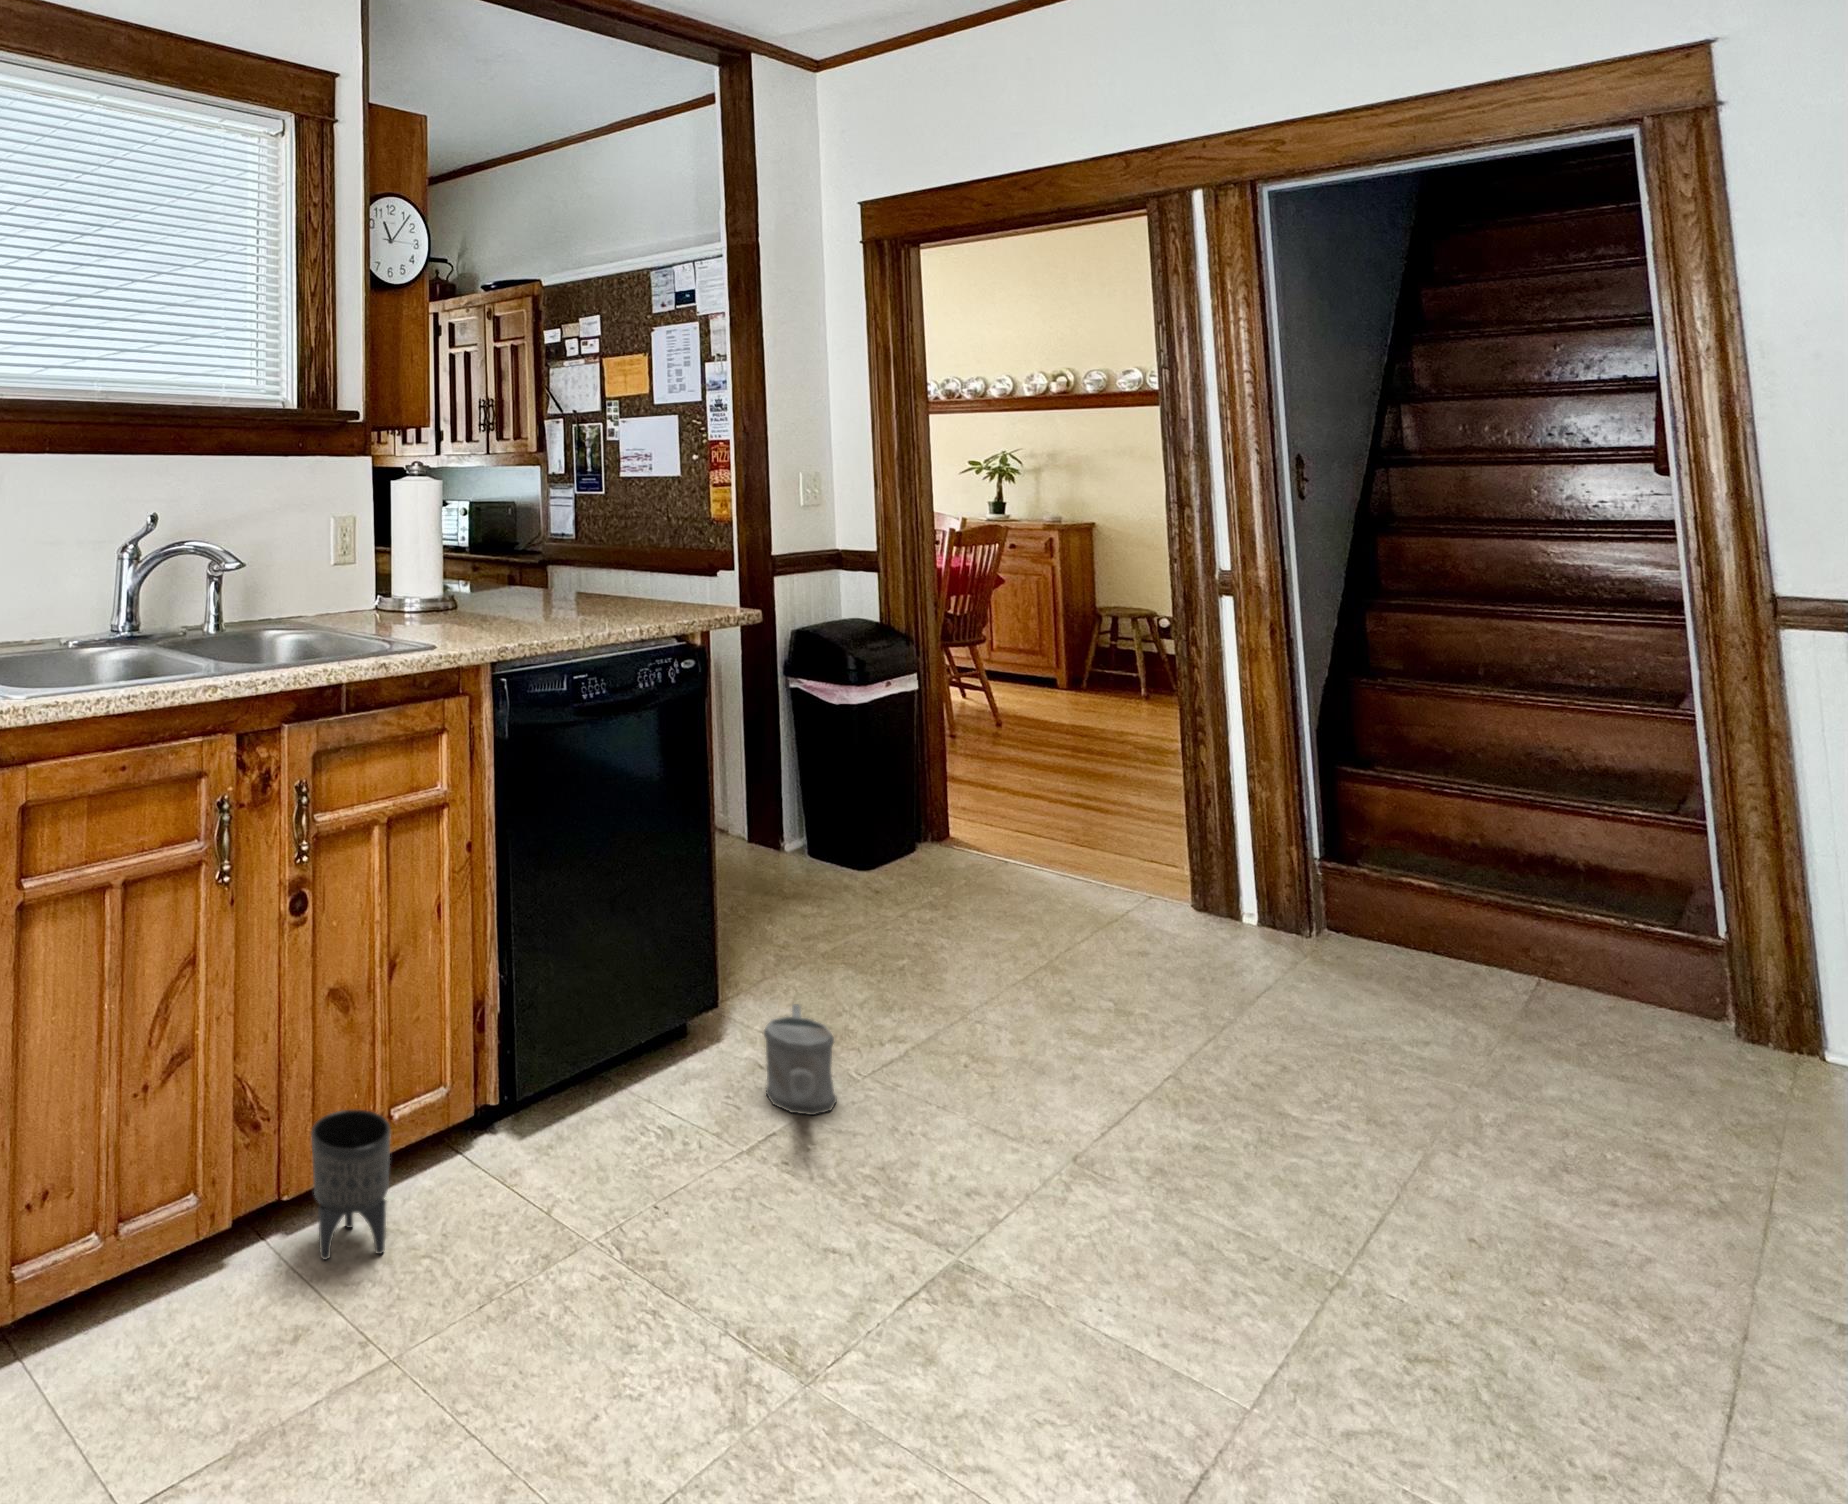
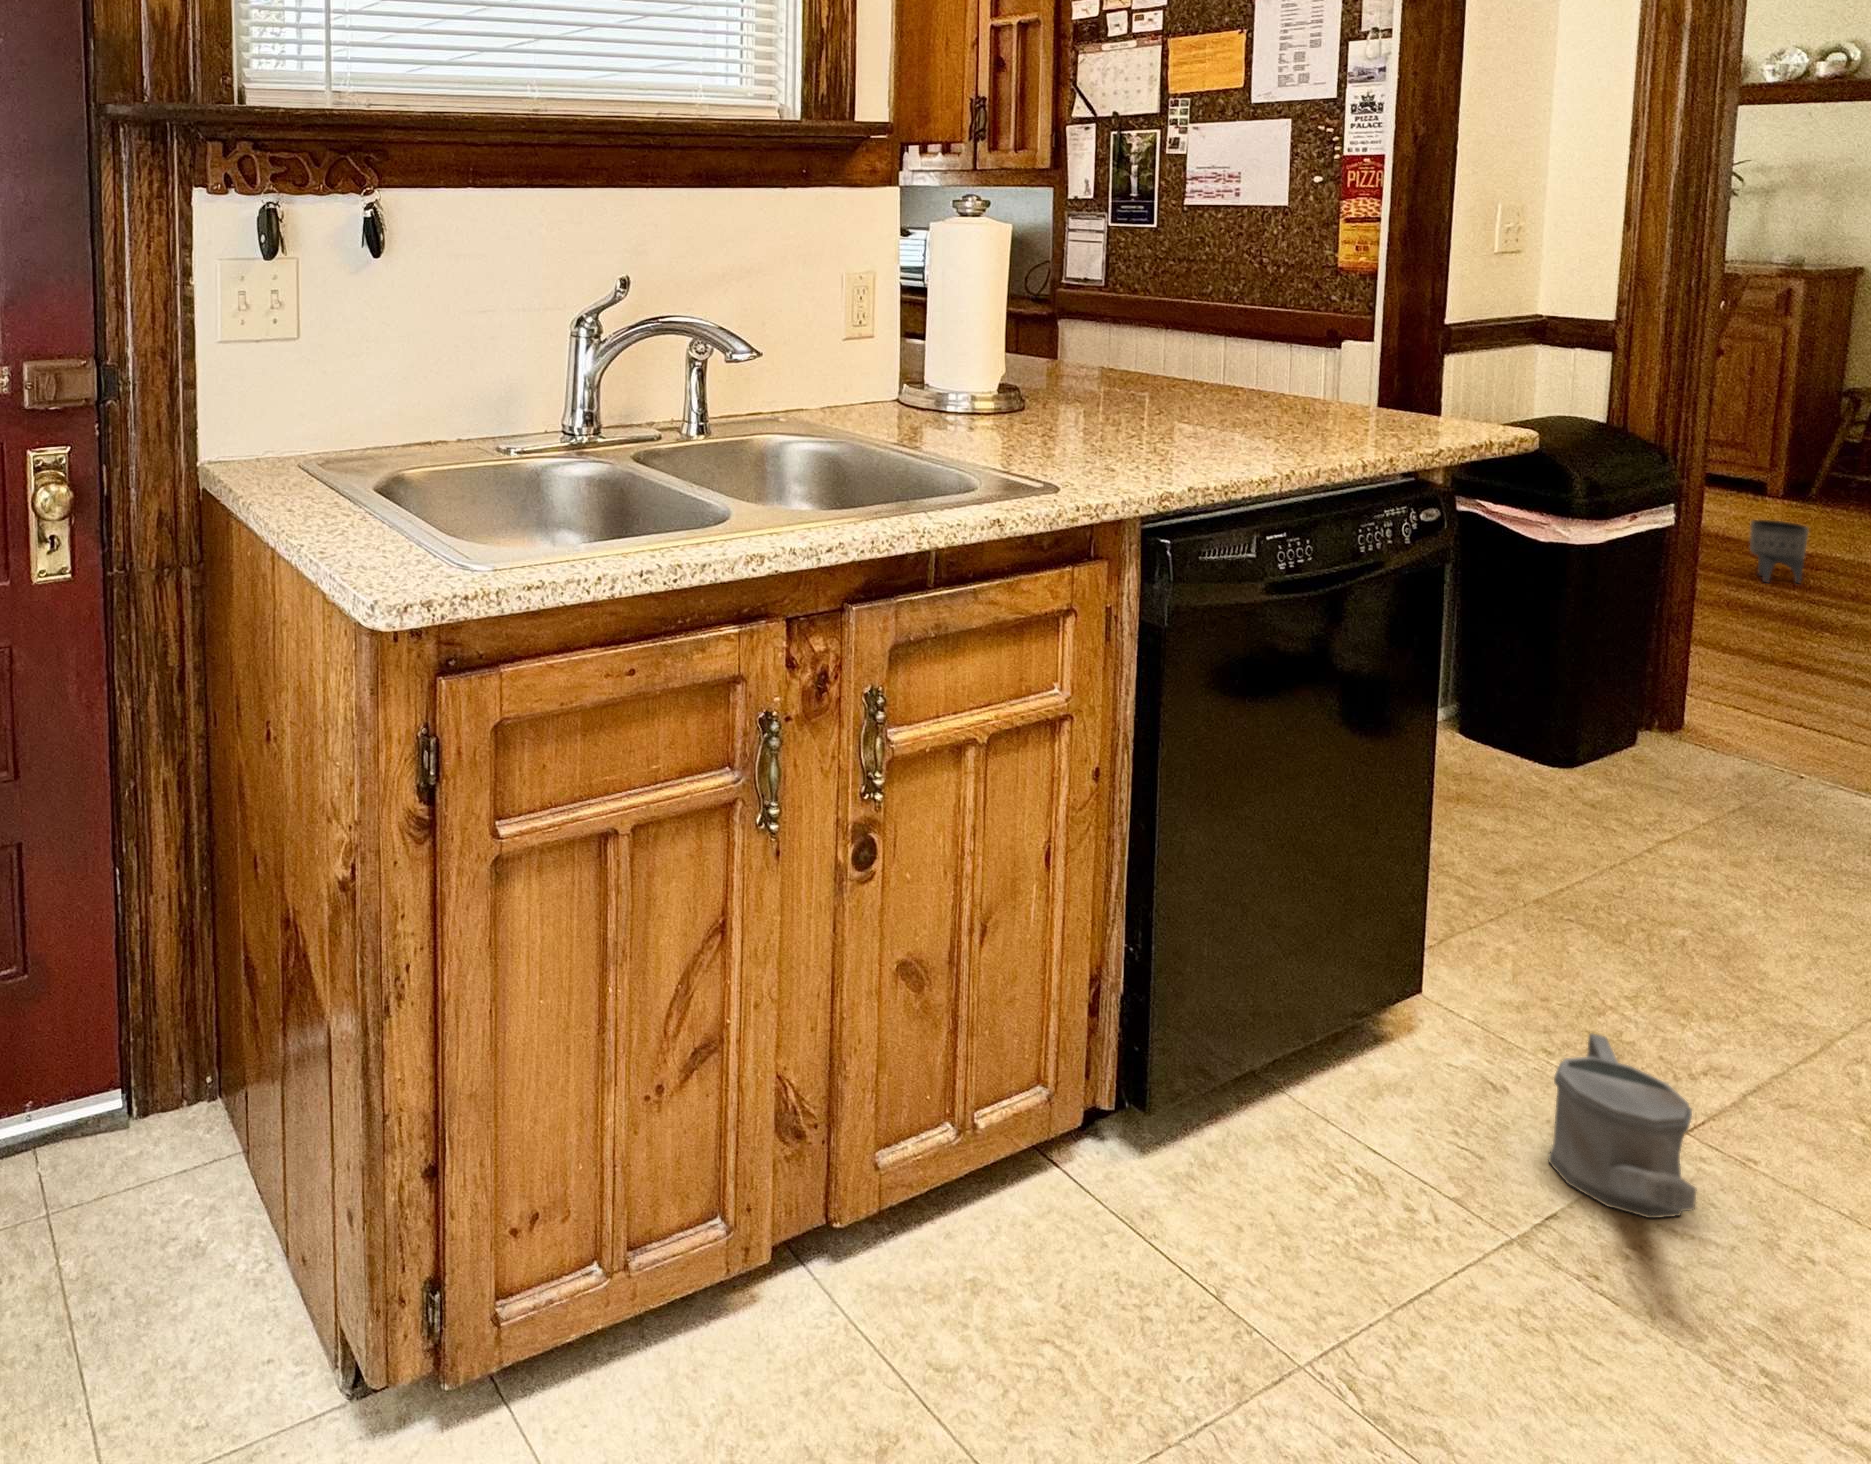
planter: present [311,1109,391,1260] -> present [1750,520,1809,583]

